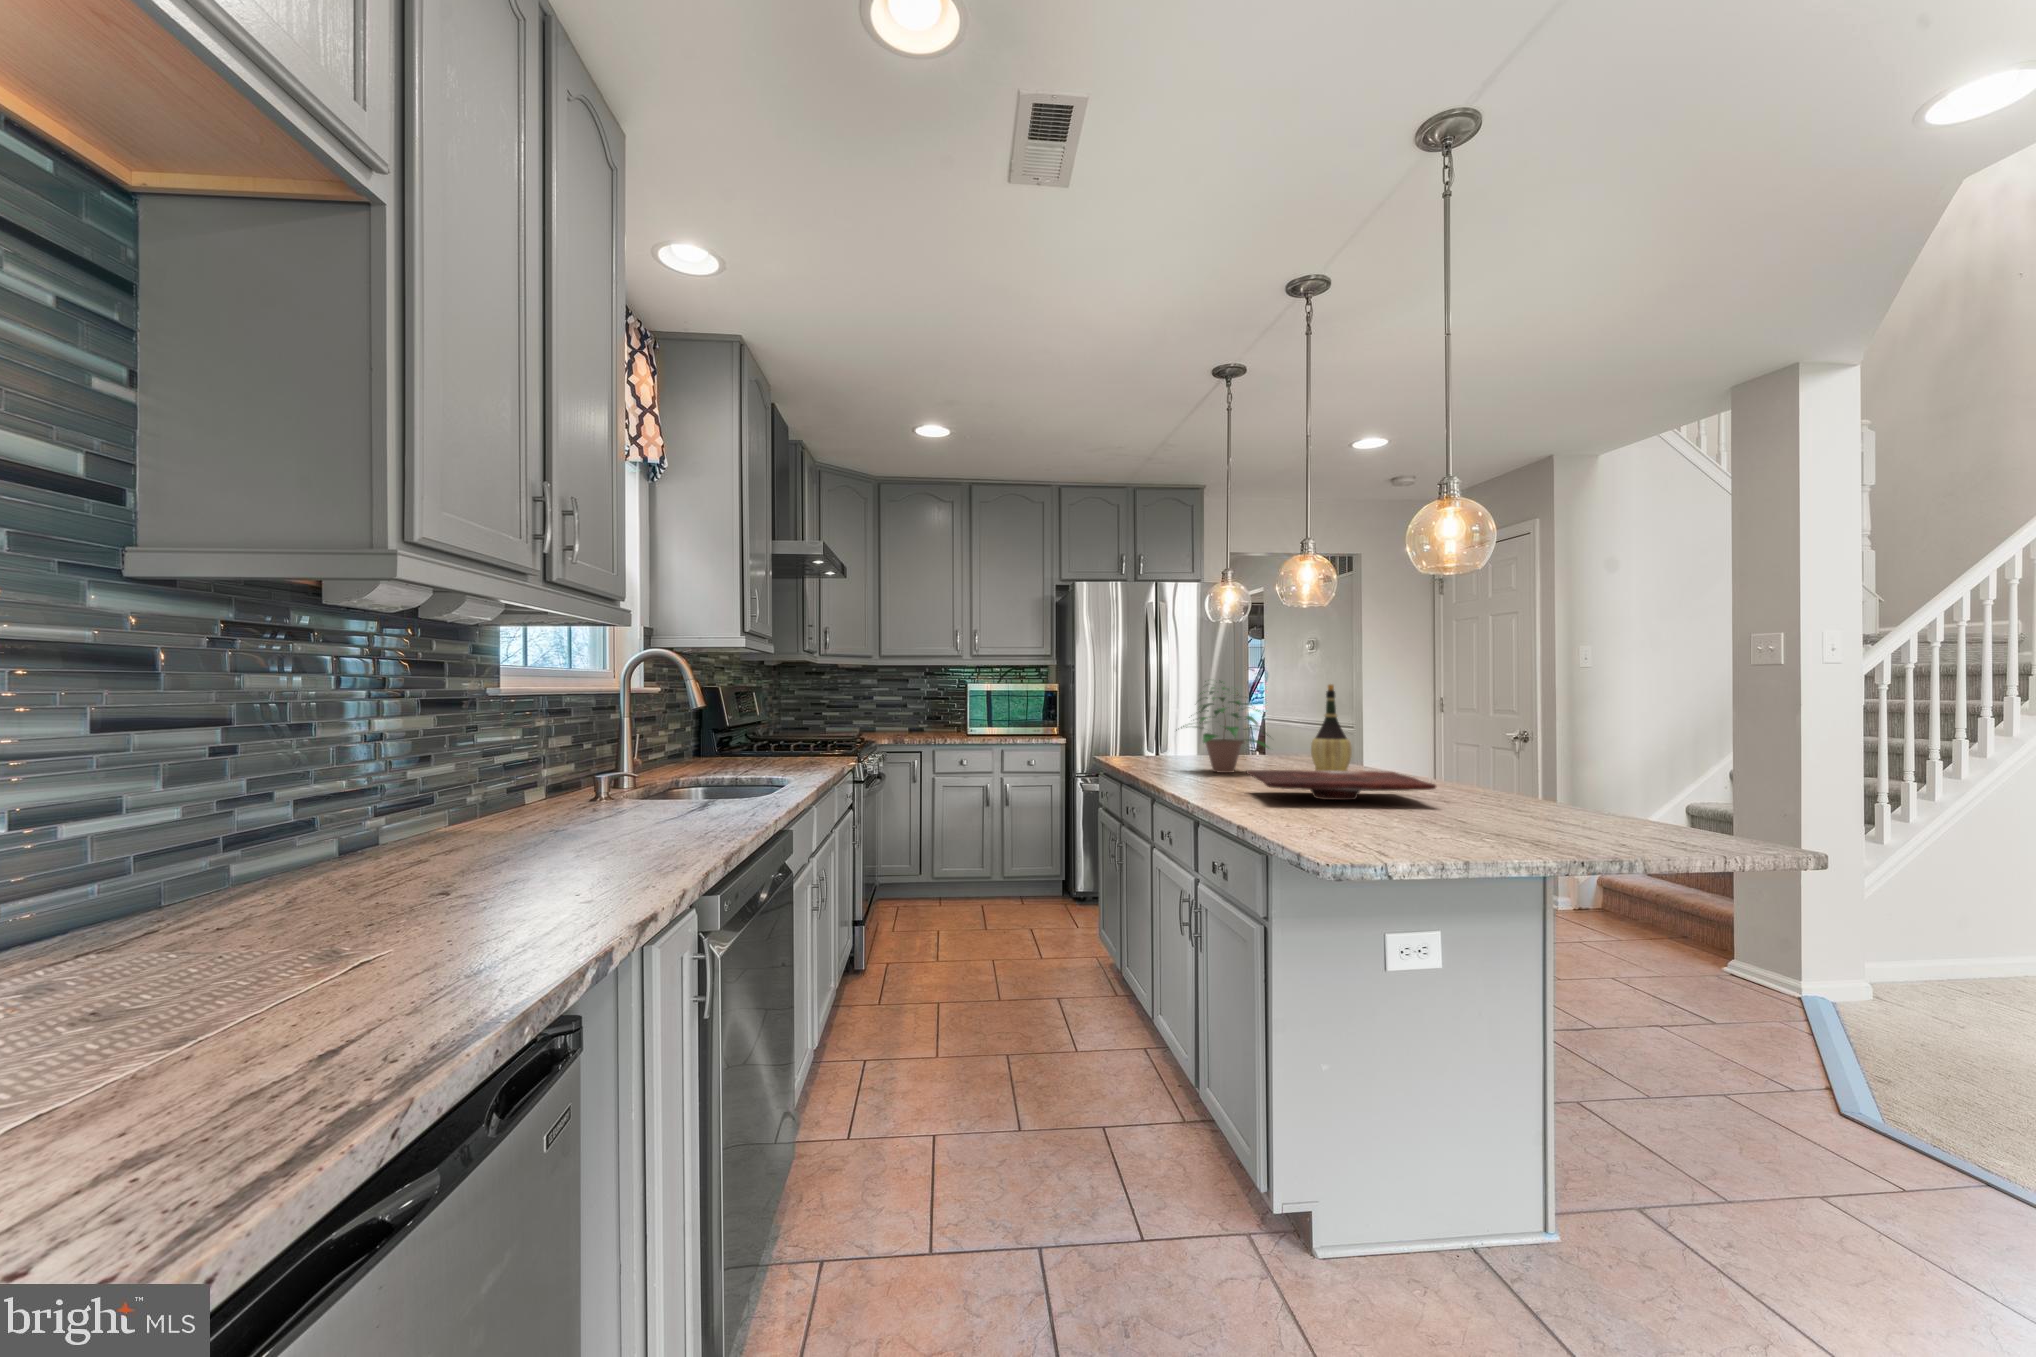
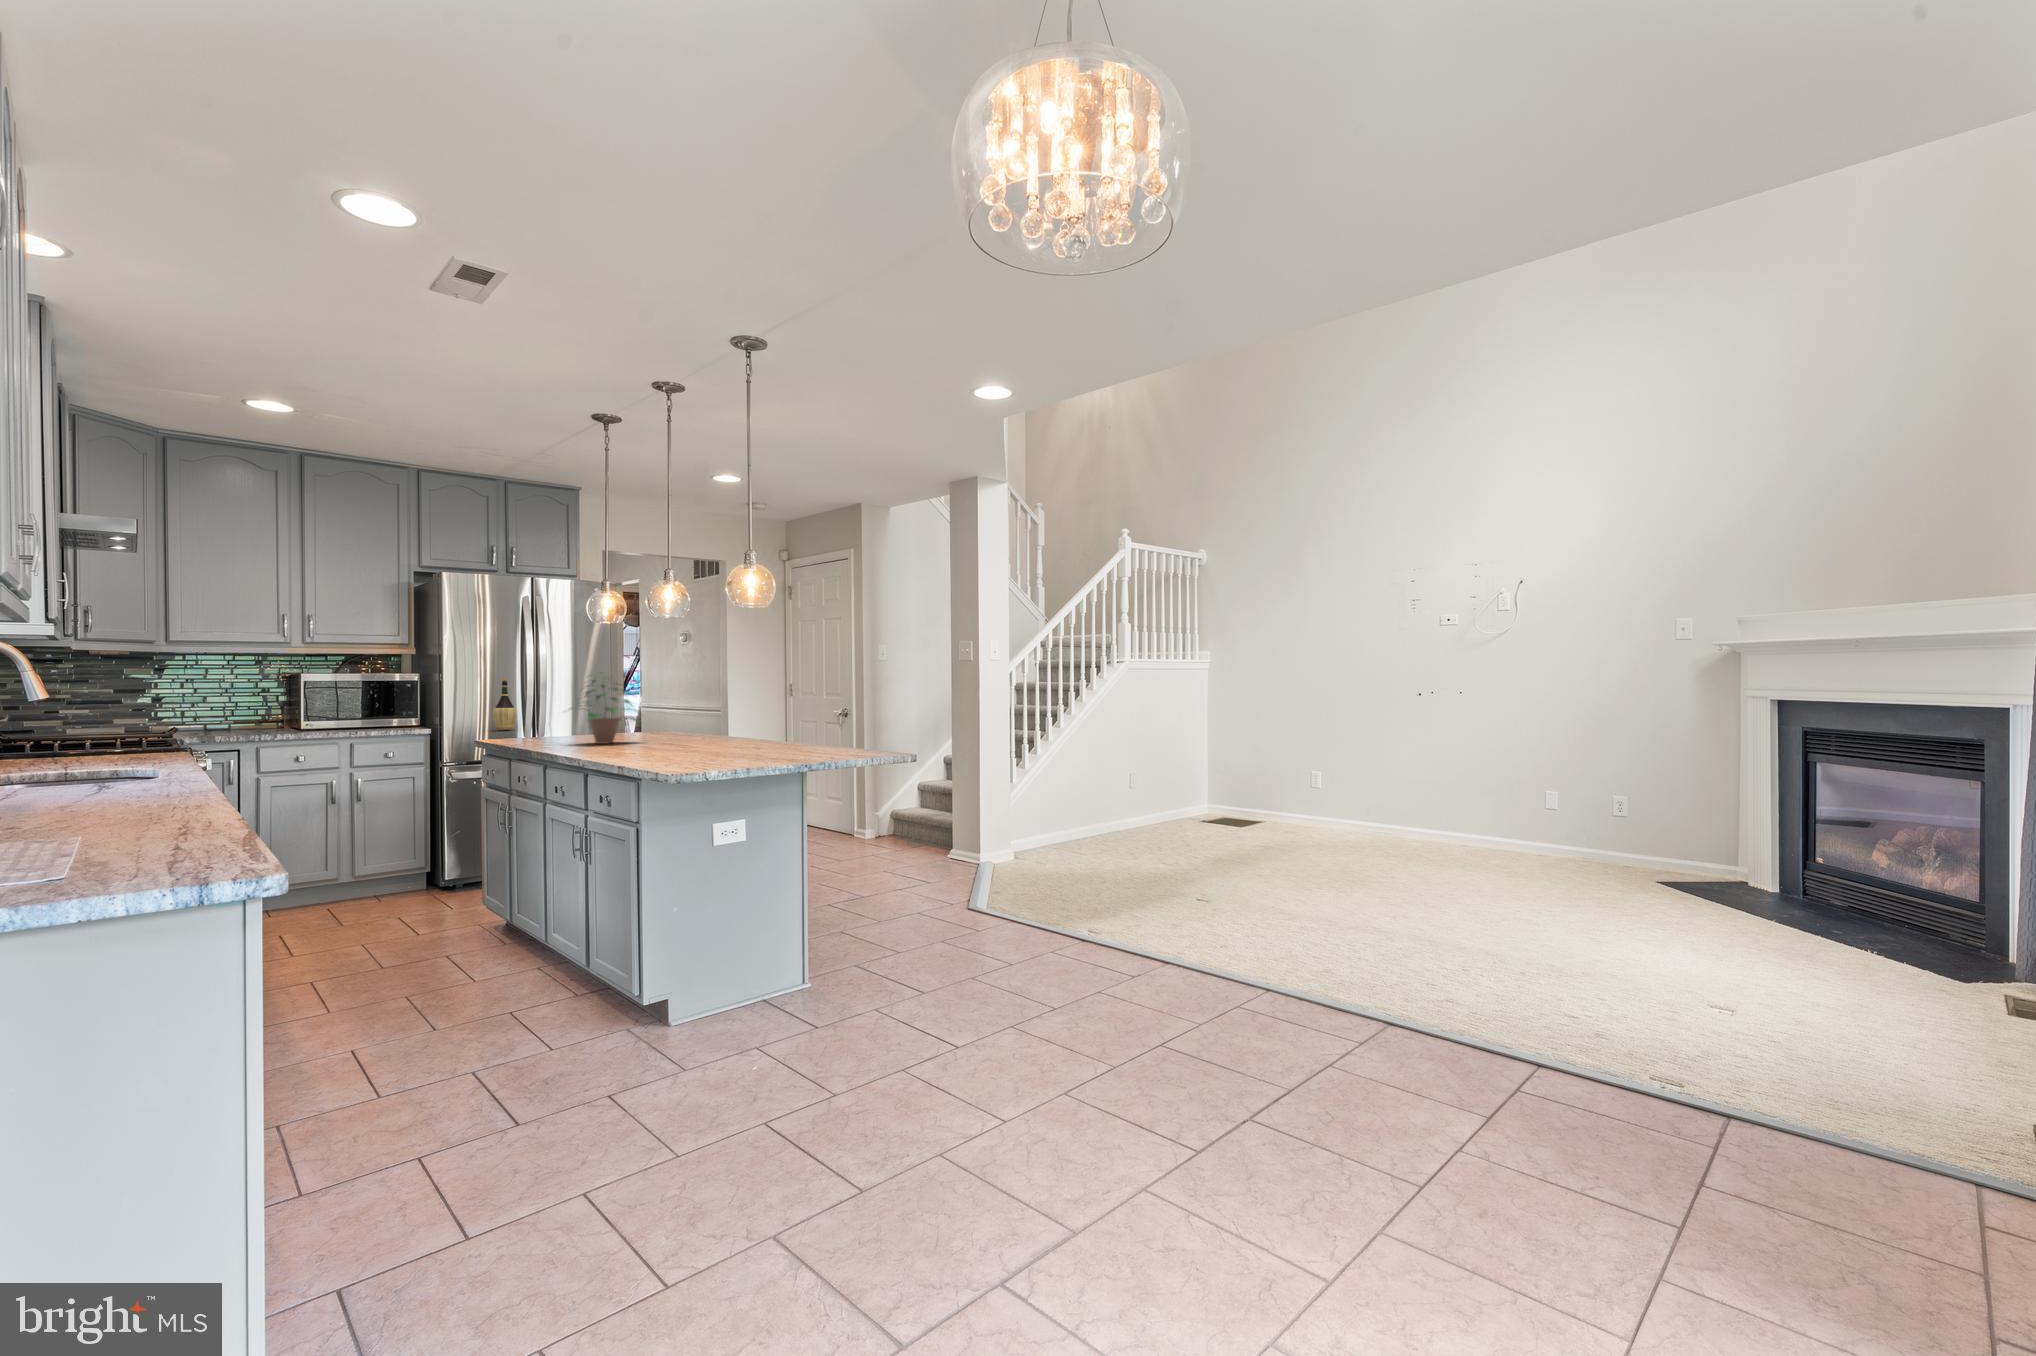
wine bottle: present [1311,684,1352,771] -> present [493,678,517,730]
cutting board: present [1247,770,1436,800] -> none [624,733,746,751]

